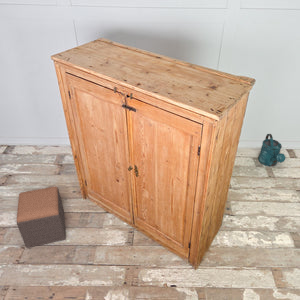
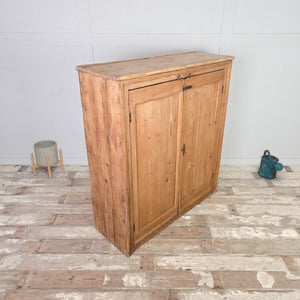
planter: none [13,122,51,165] -> present [30,140,64,179]
footstool: present [16,186,66,248] -> none [39,184,82,241]

